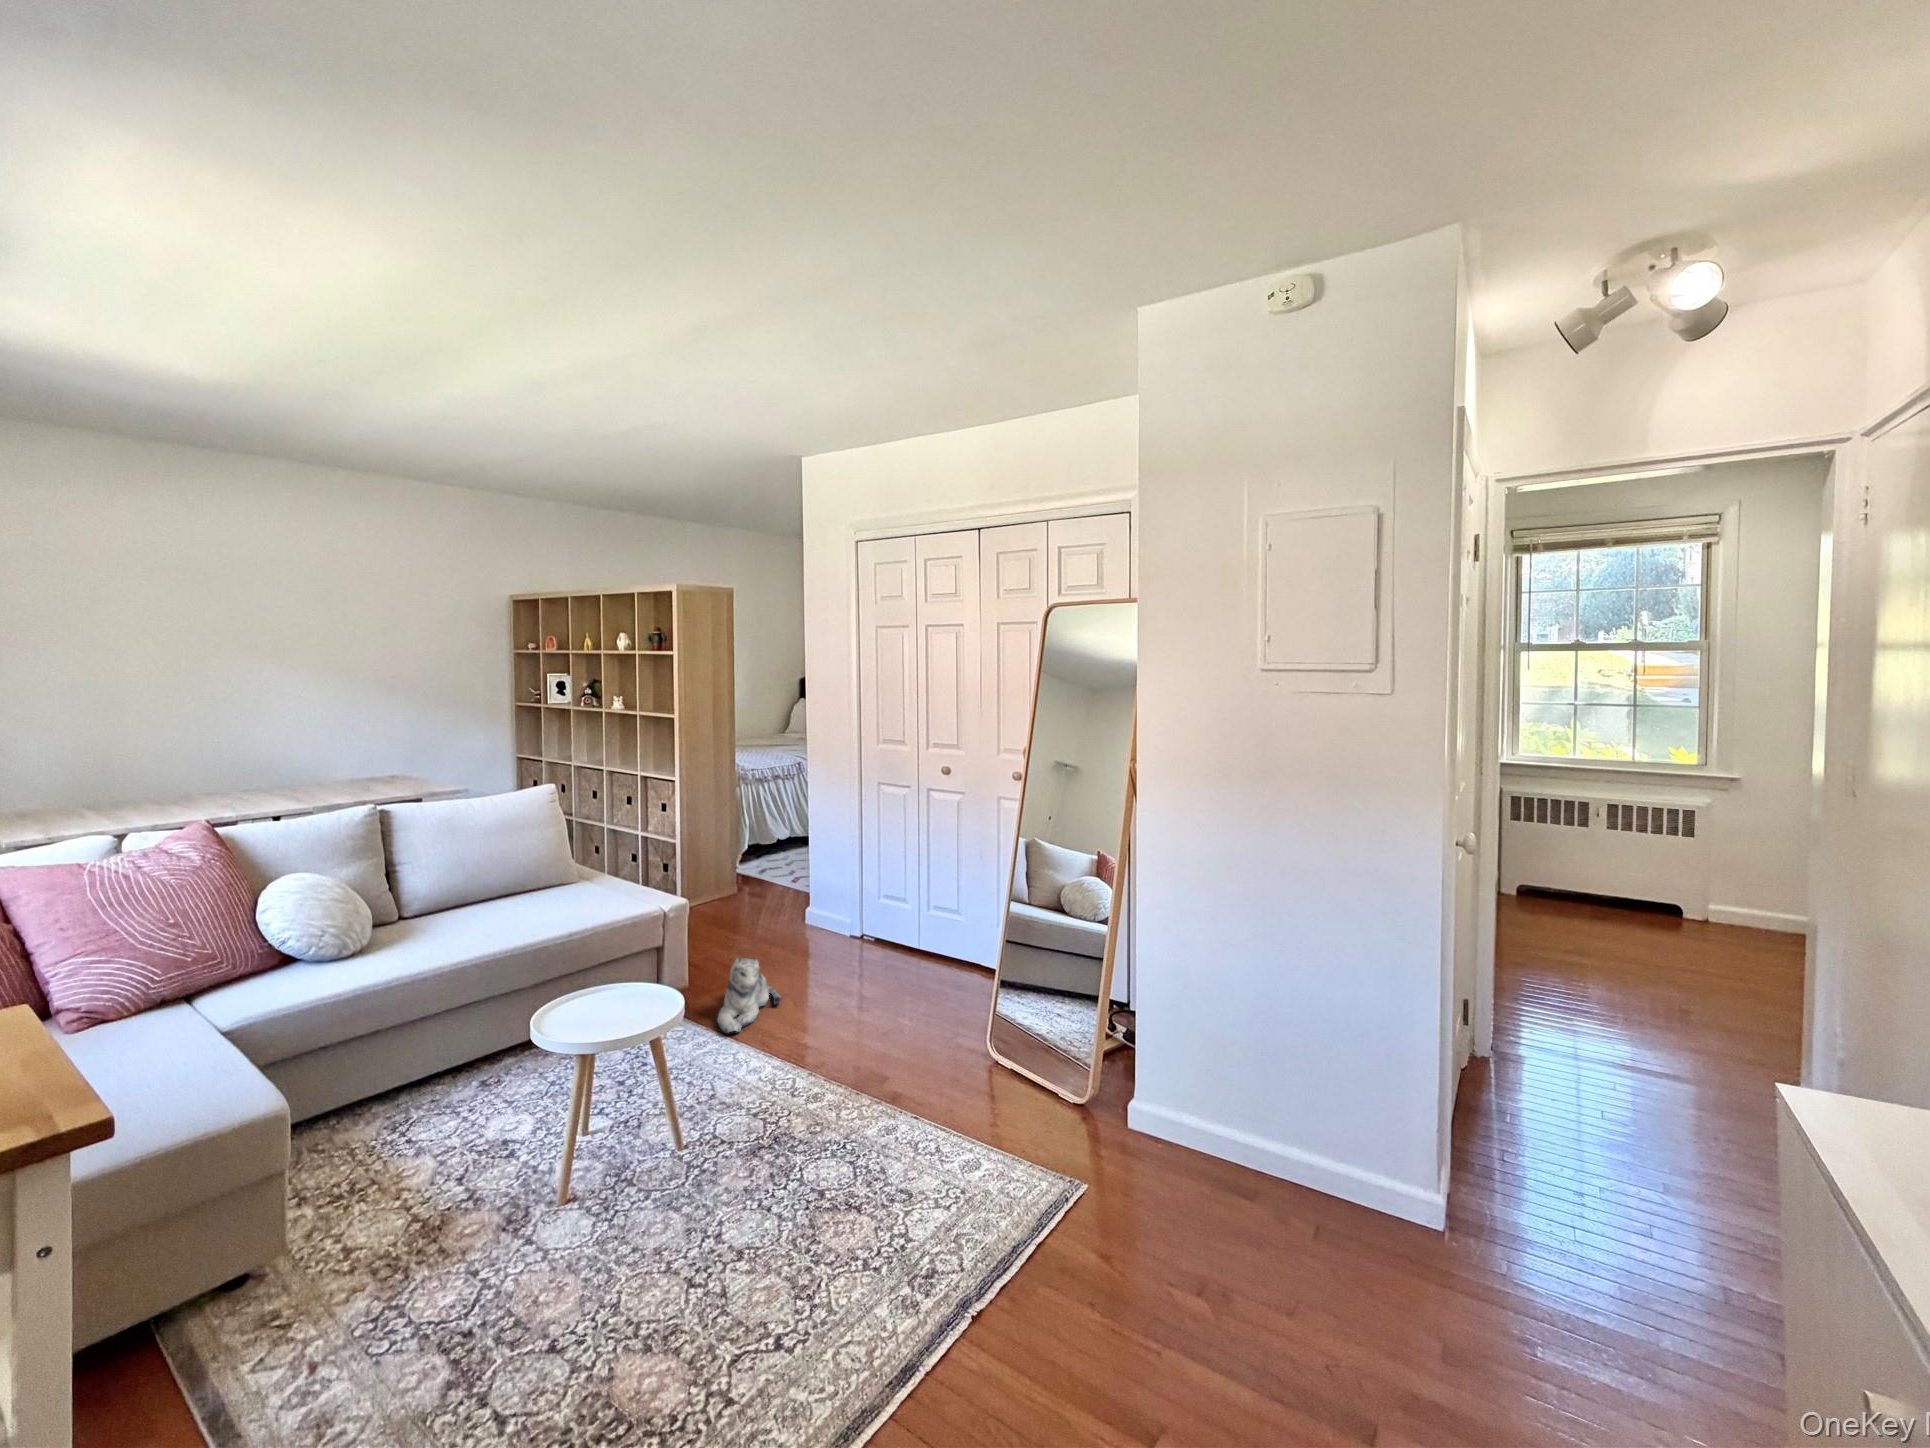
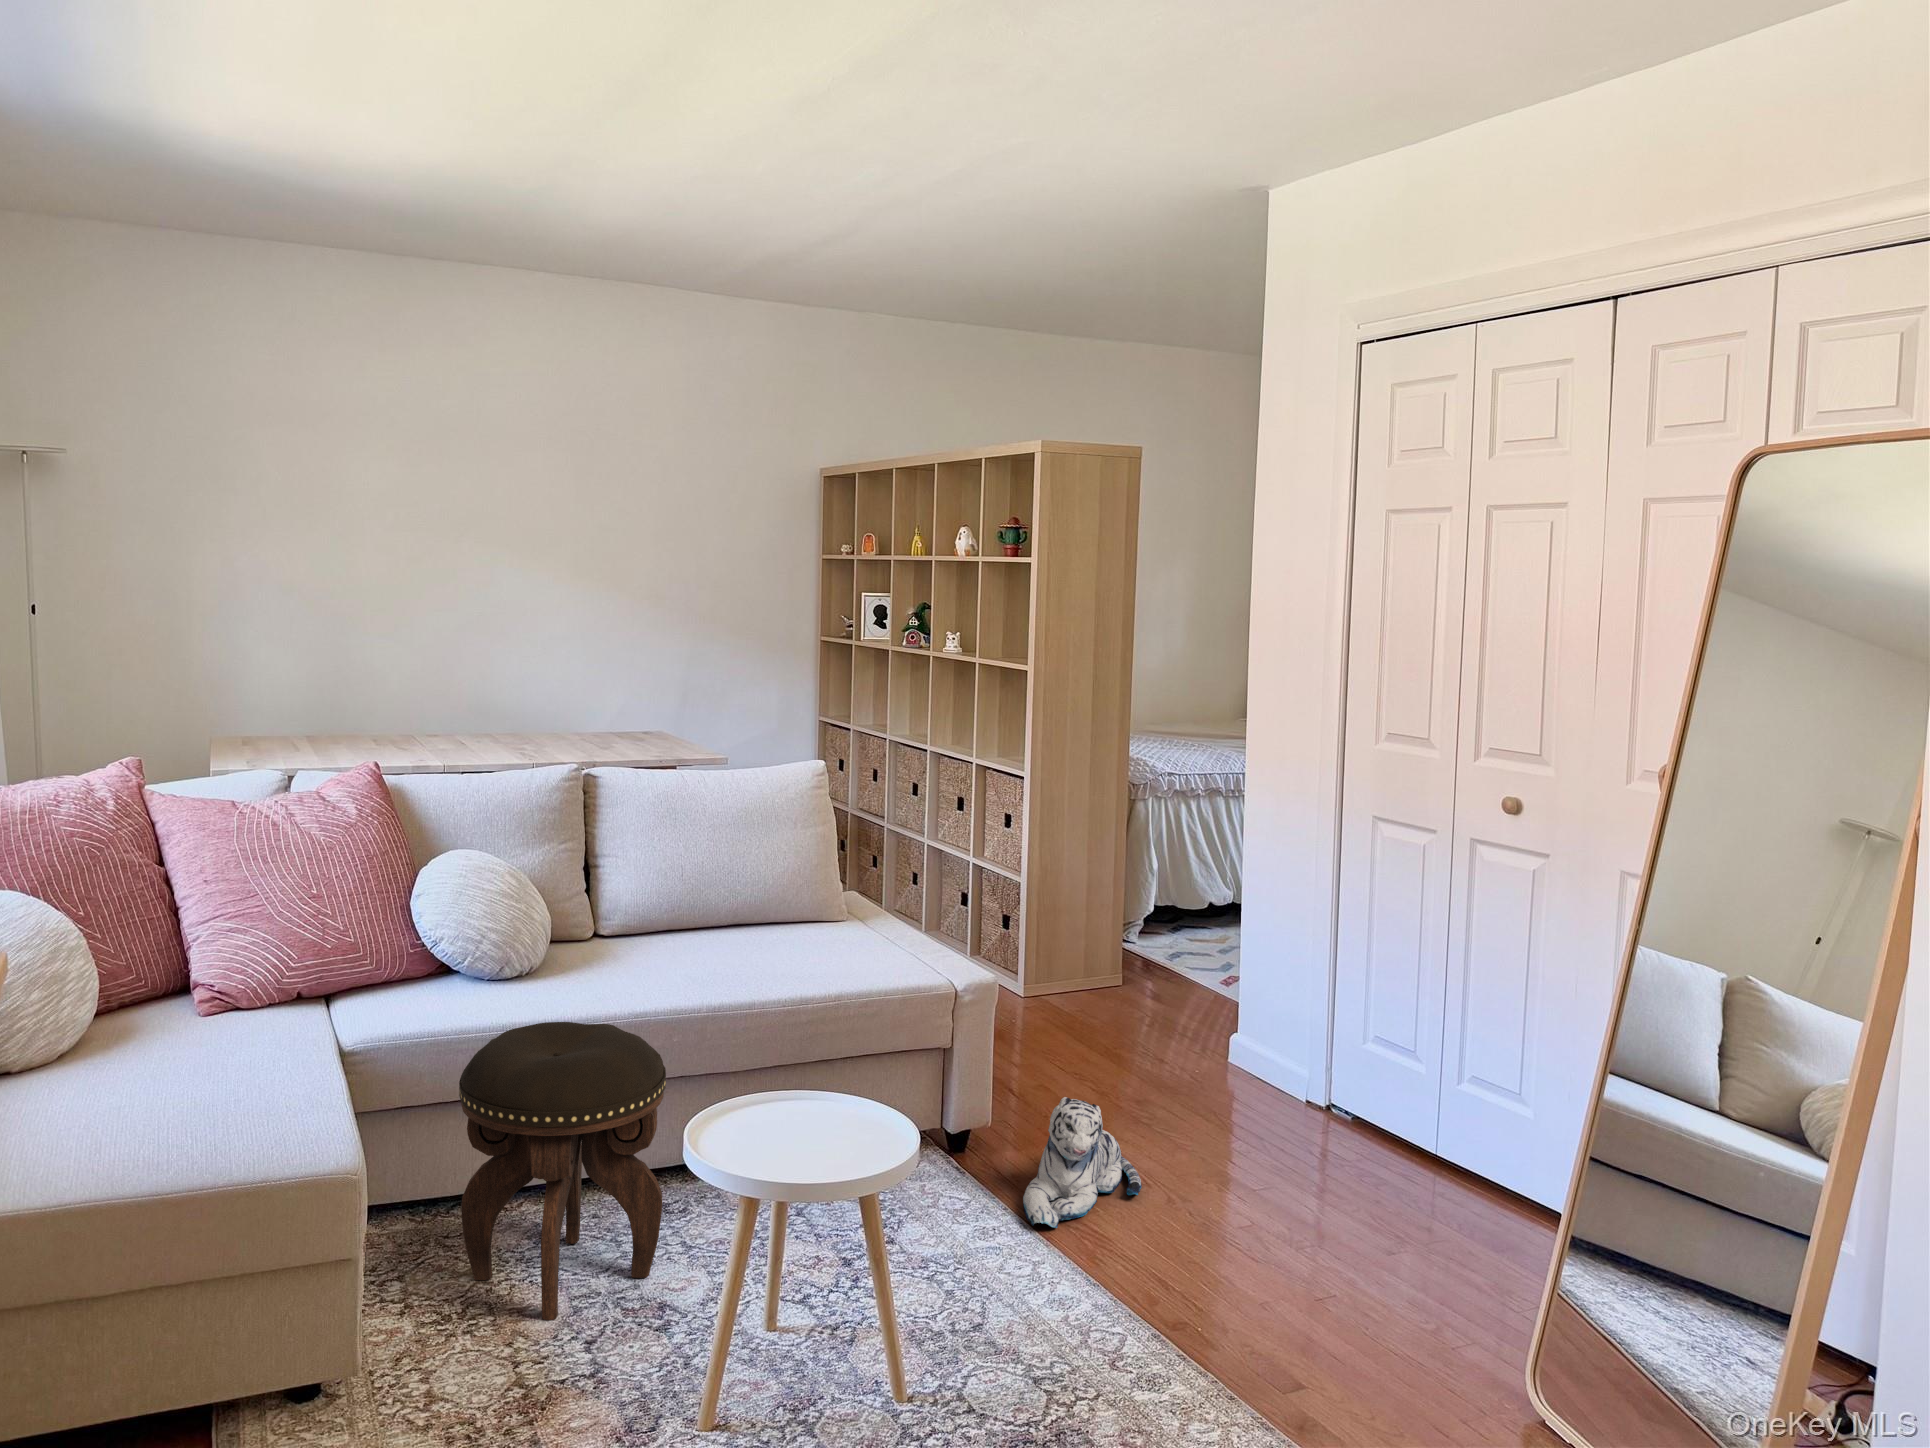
footstool: none [336,972,496,1176] -> present [459,1022,666,1321]

